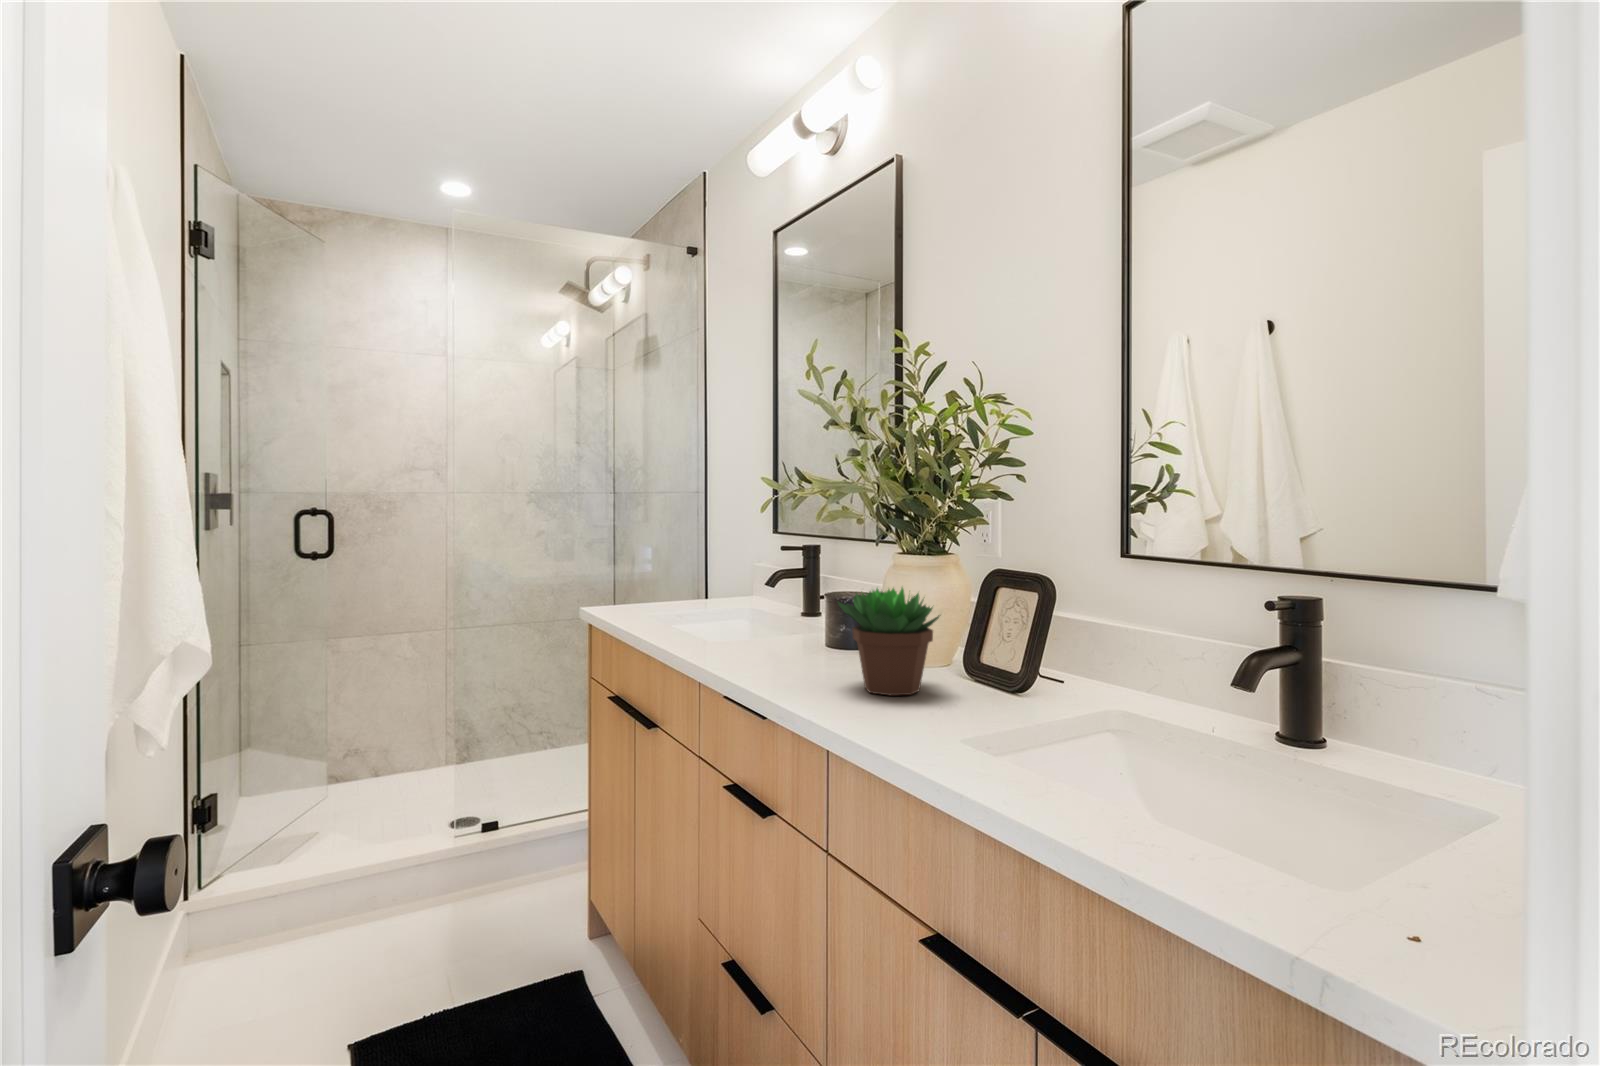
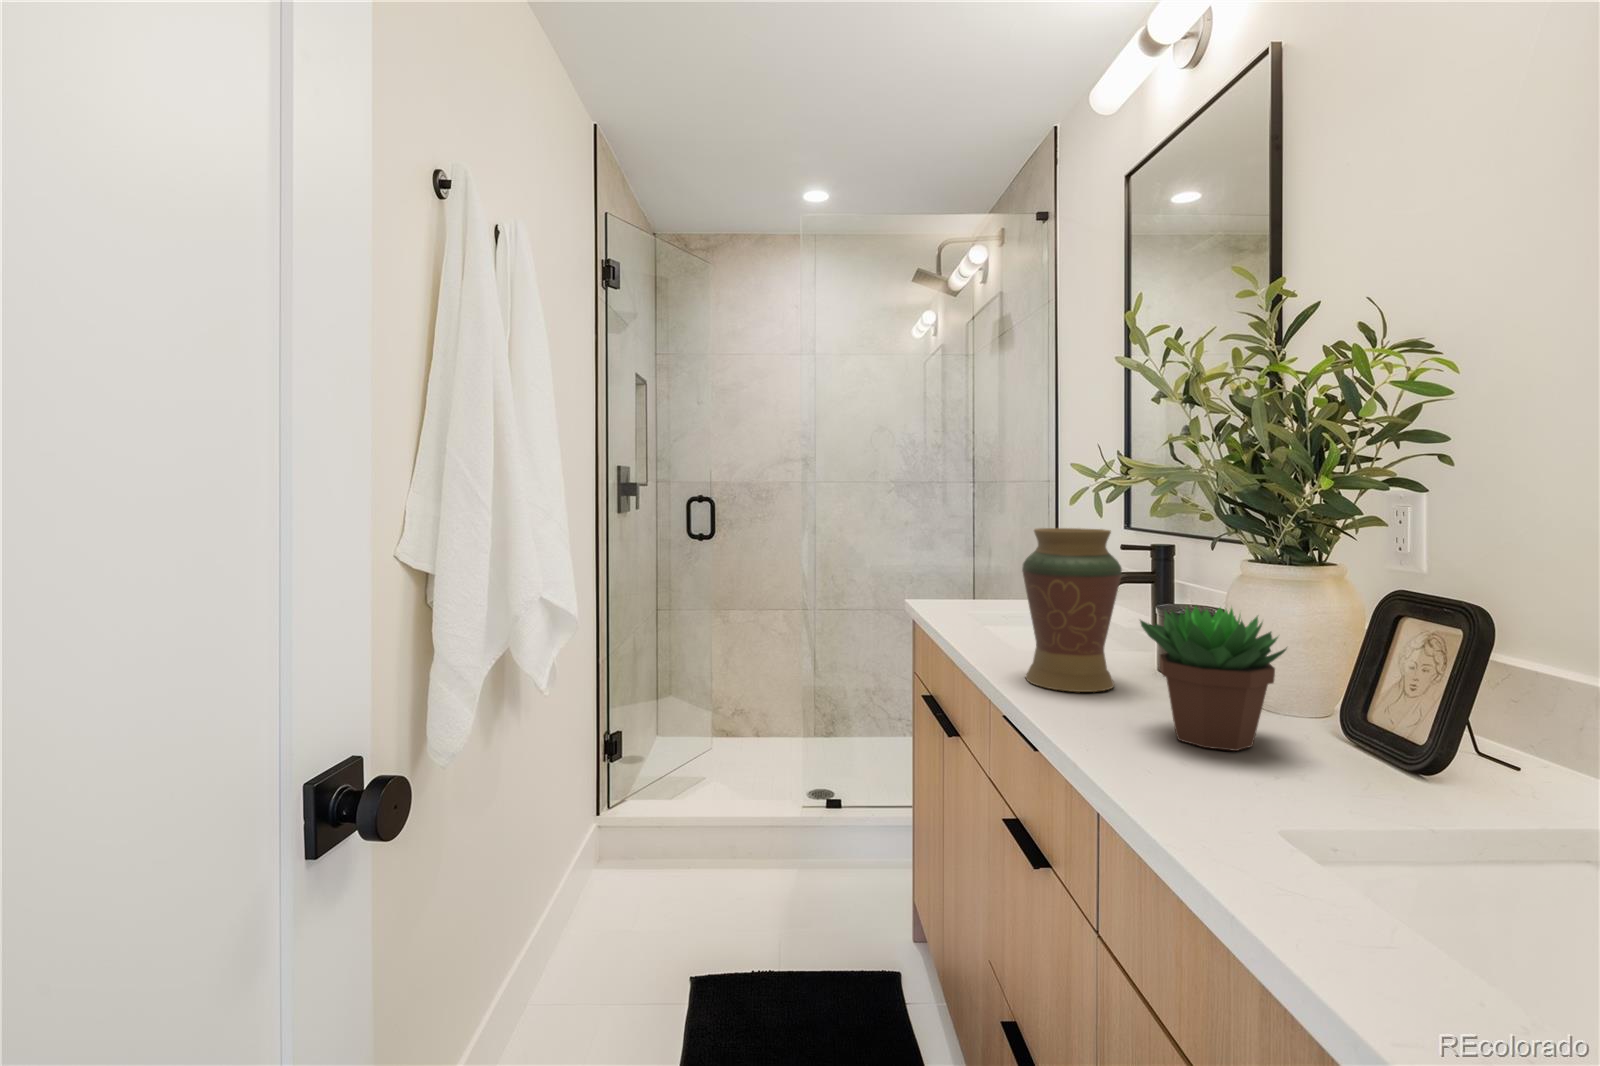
decorative vase: none [728,531,809,669] -> present [1022,528,1122,692]

